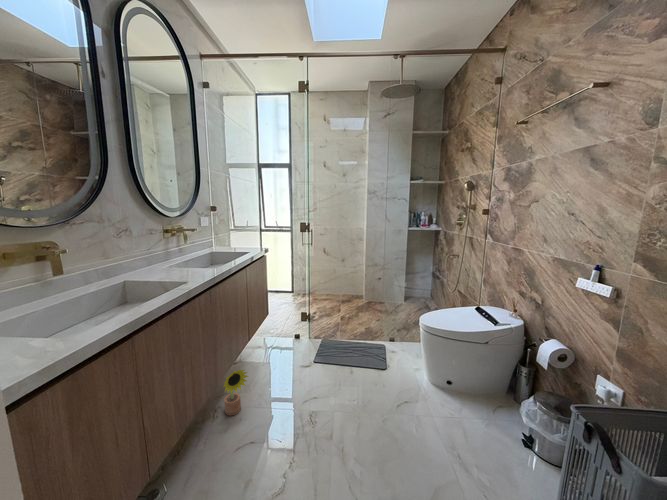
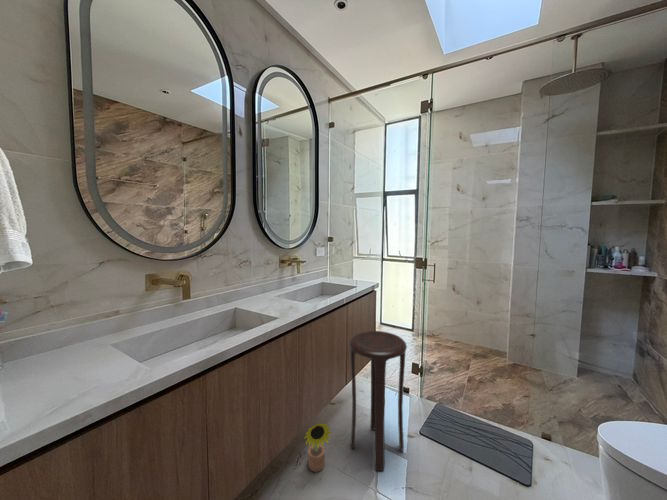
stool: none [254,286,304,395] -> present [349,331,407,471]

